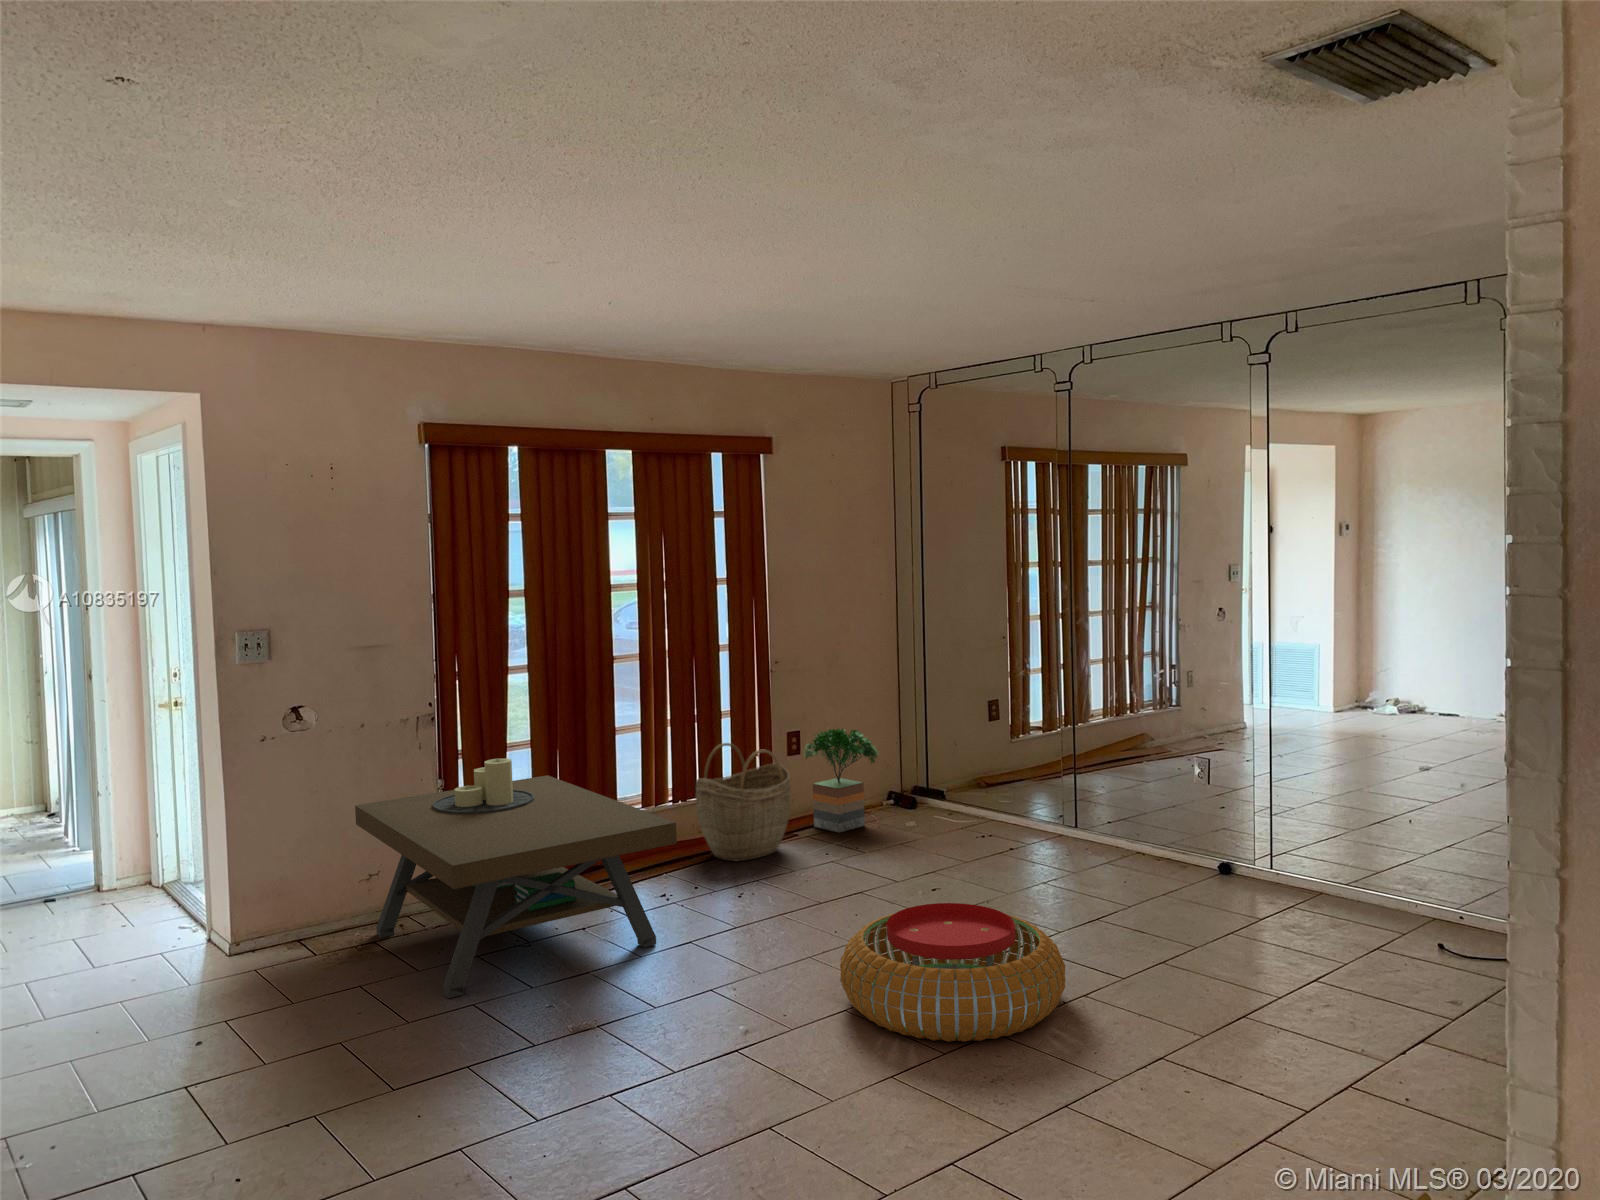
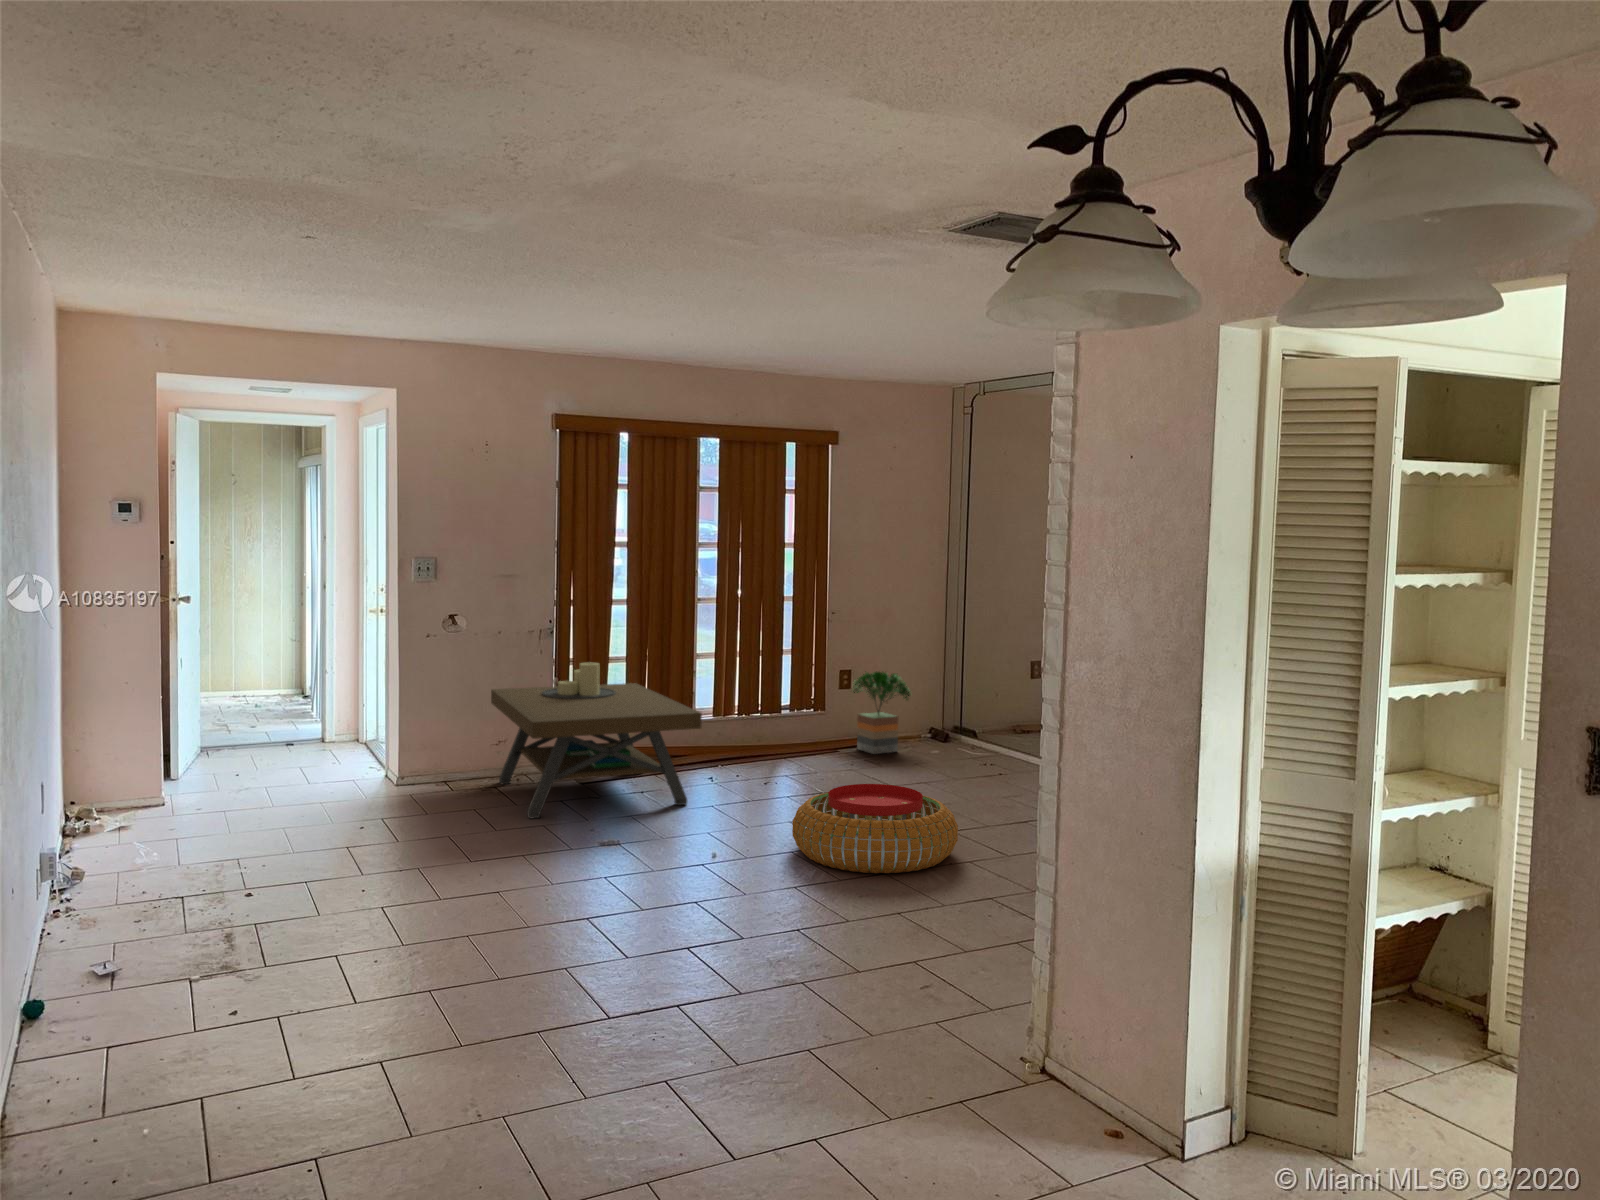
woven basket: present [696,743,791,861] -> none [753,673,830,765]

